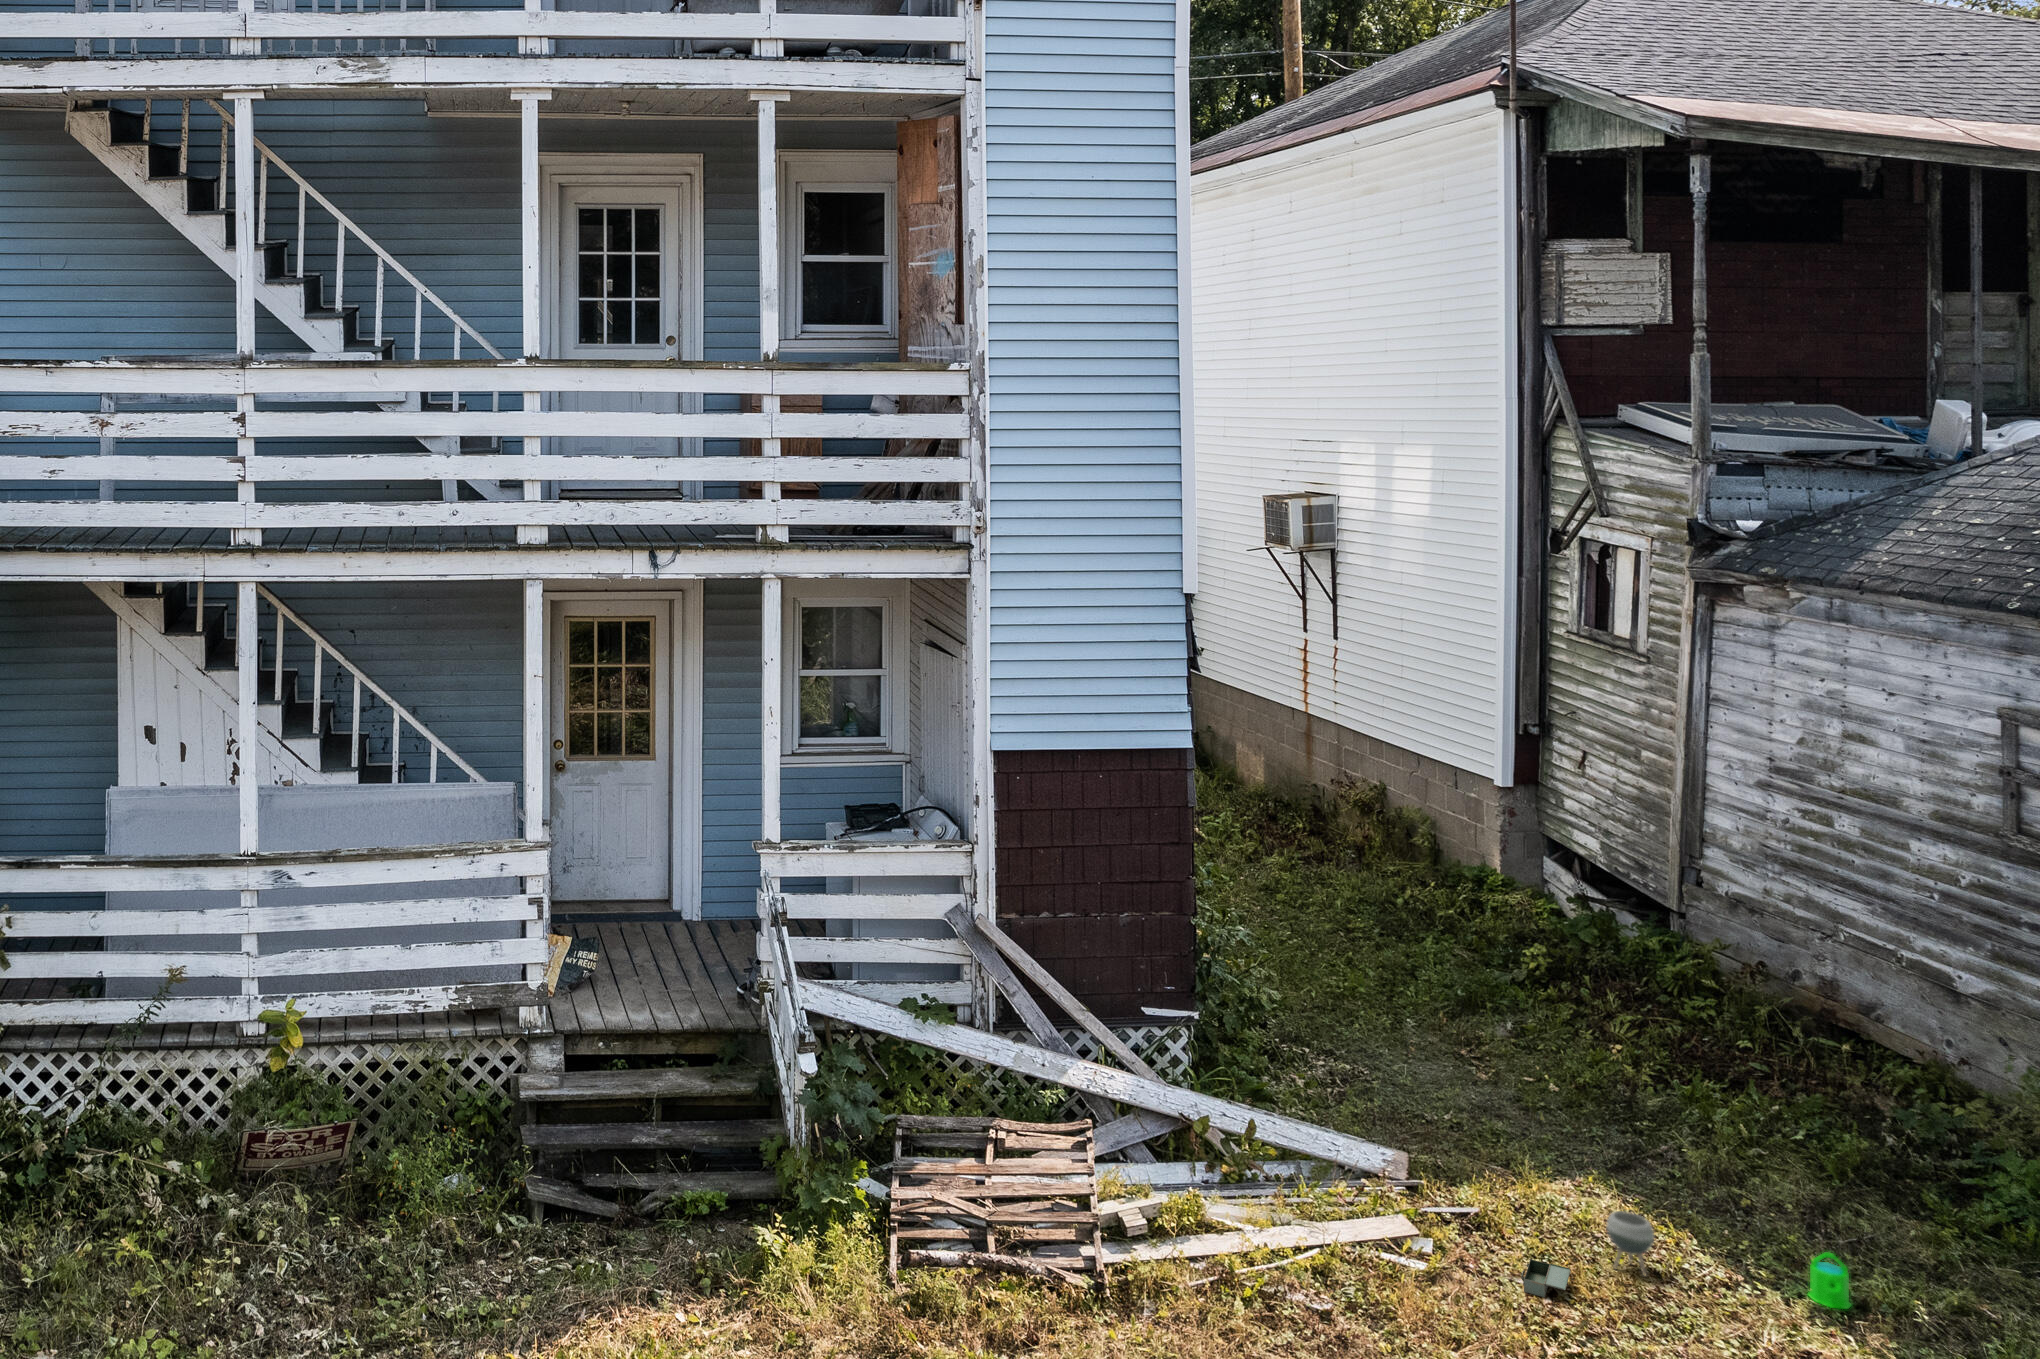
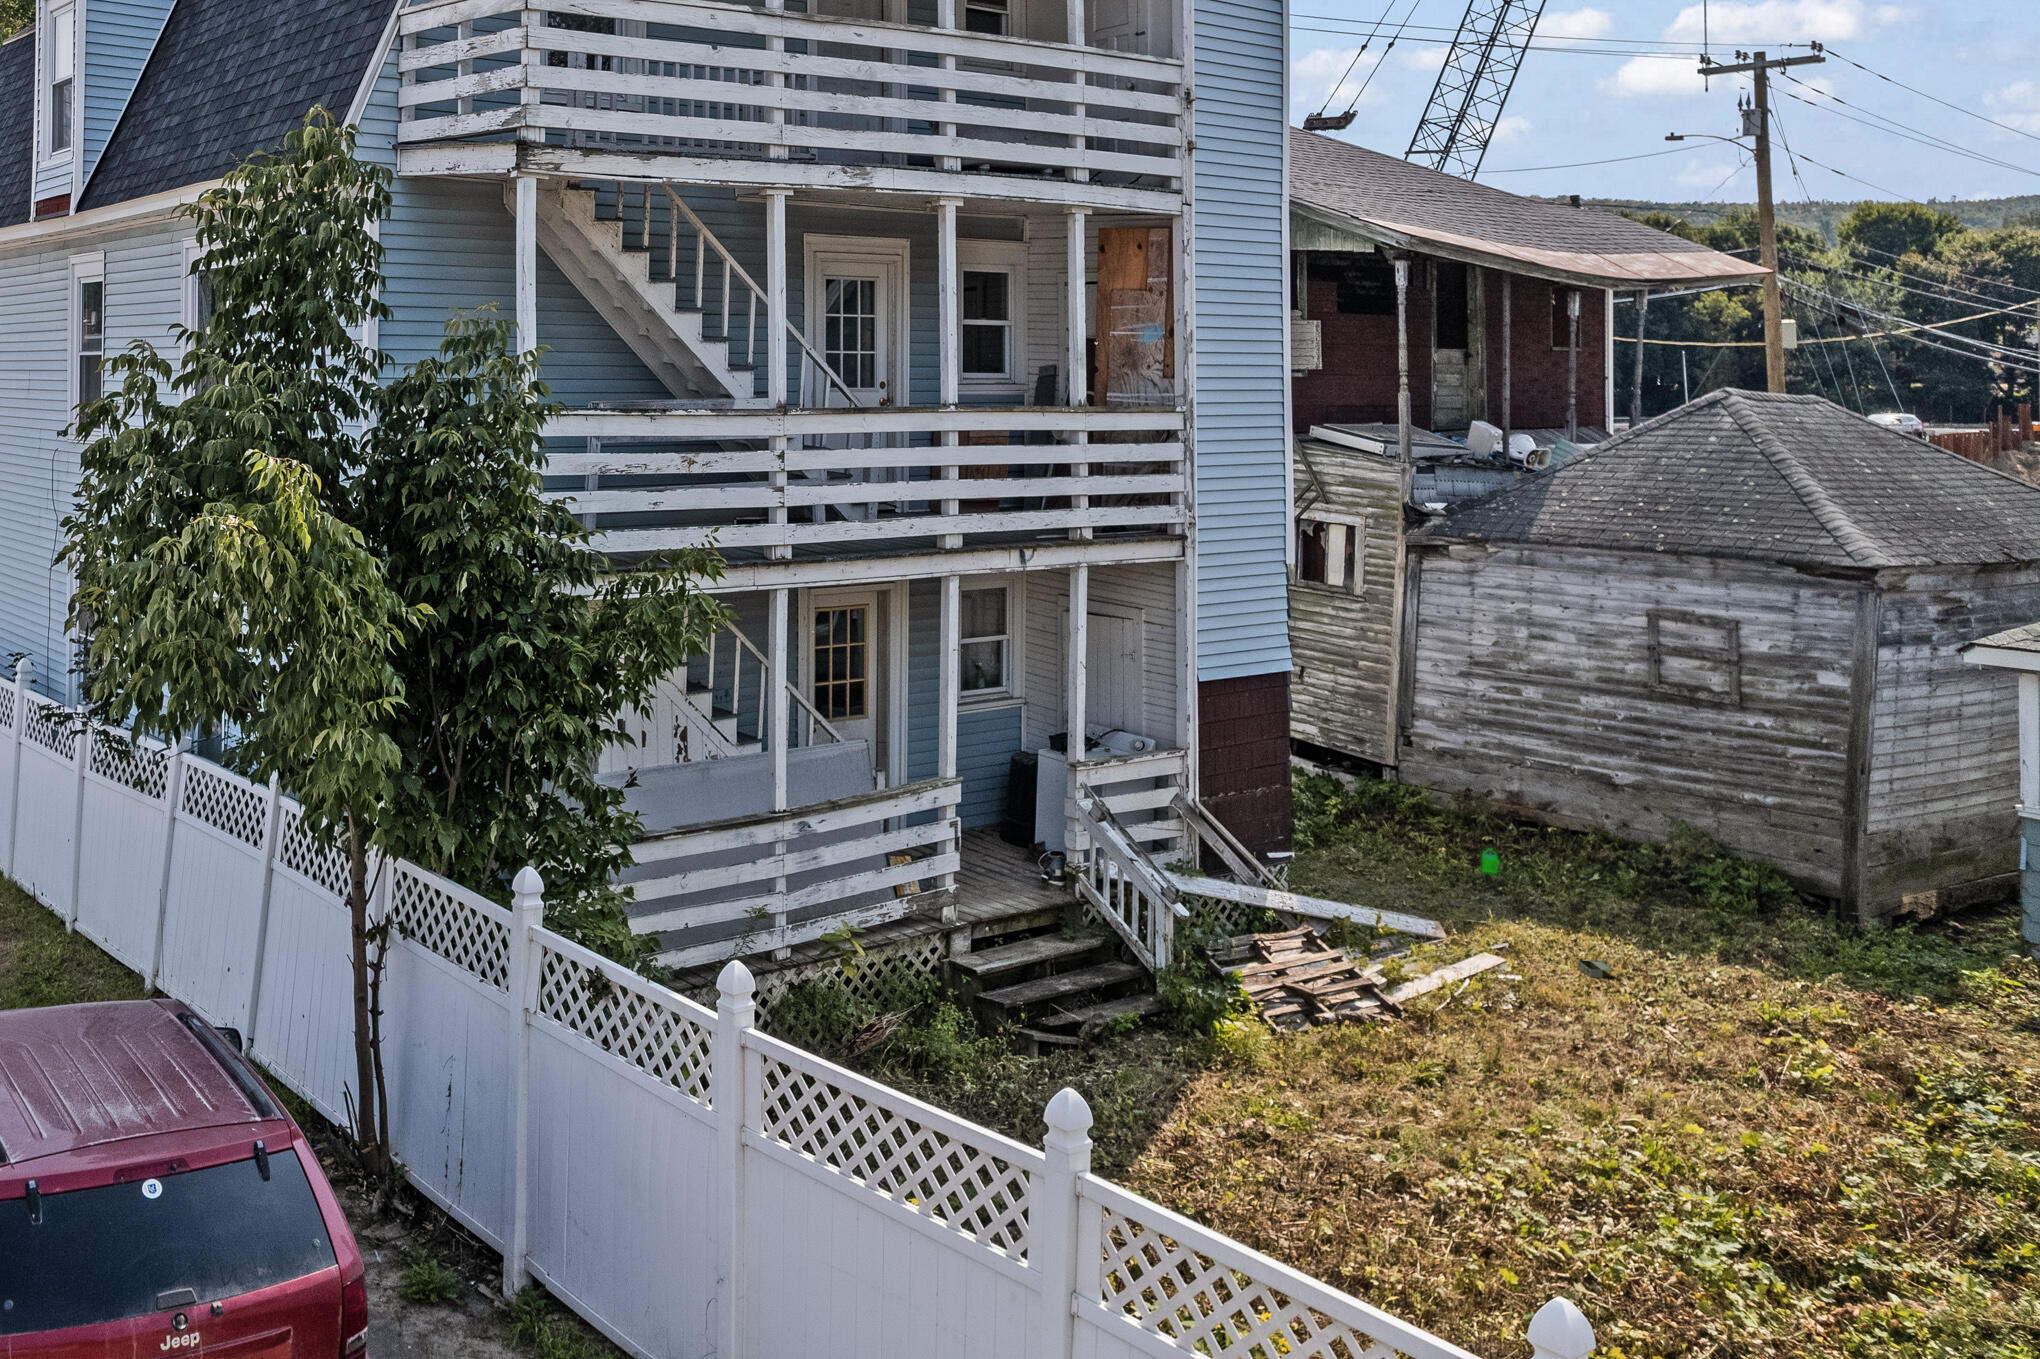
planter: present [1607,1211,1654,1276] -> none [1599,925,1628,960]
watering can: present [1808,1252,1851,1309] -> present [1481,849,1500,873]

